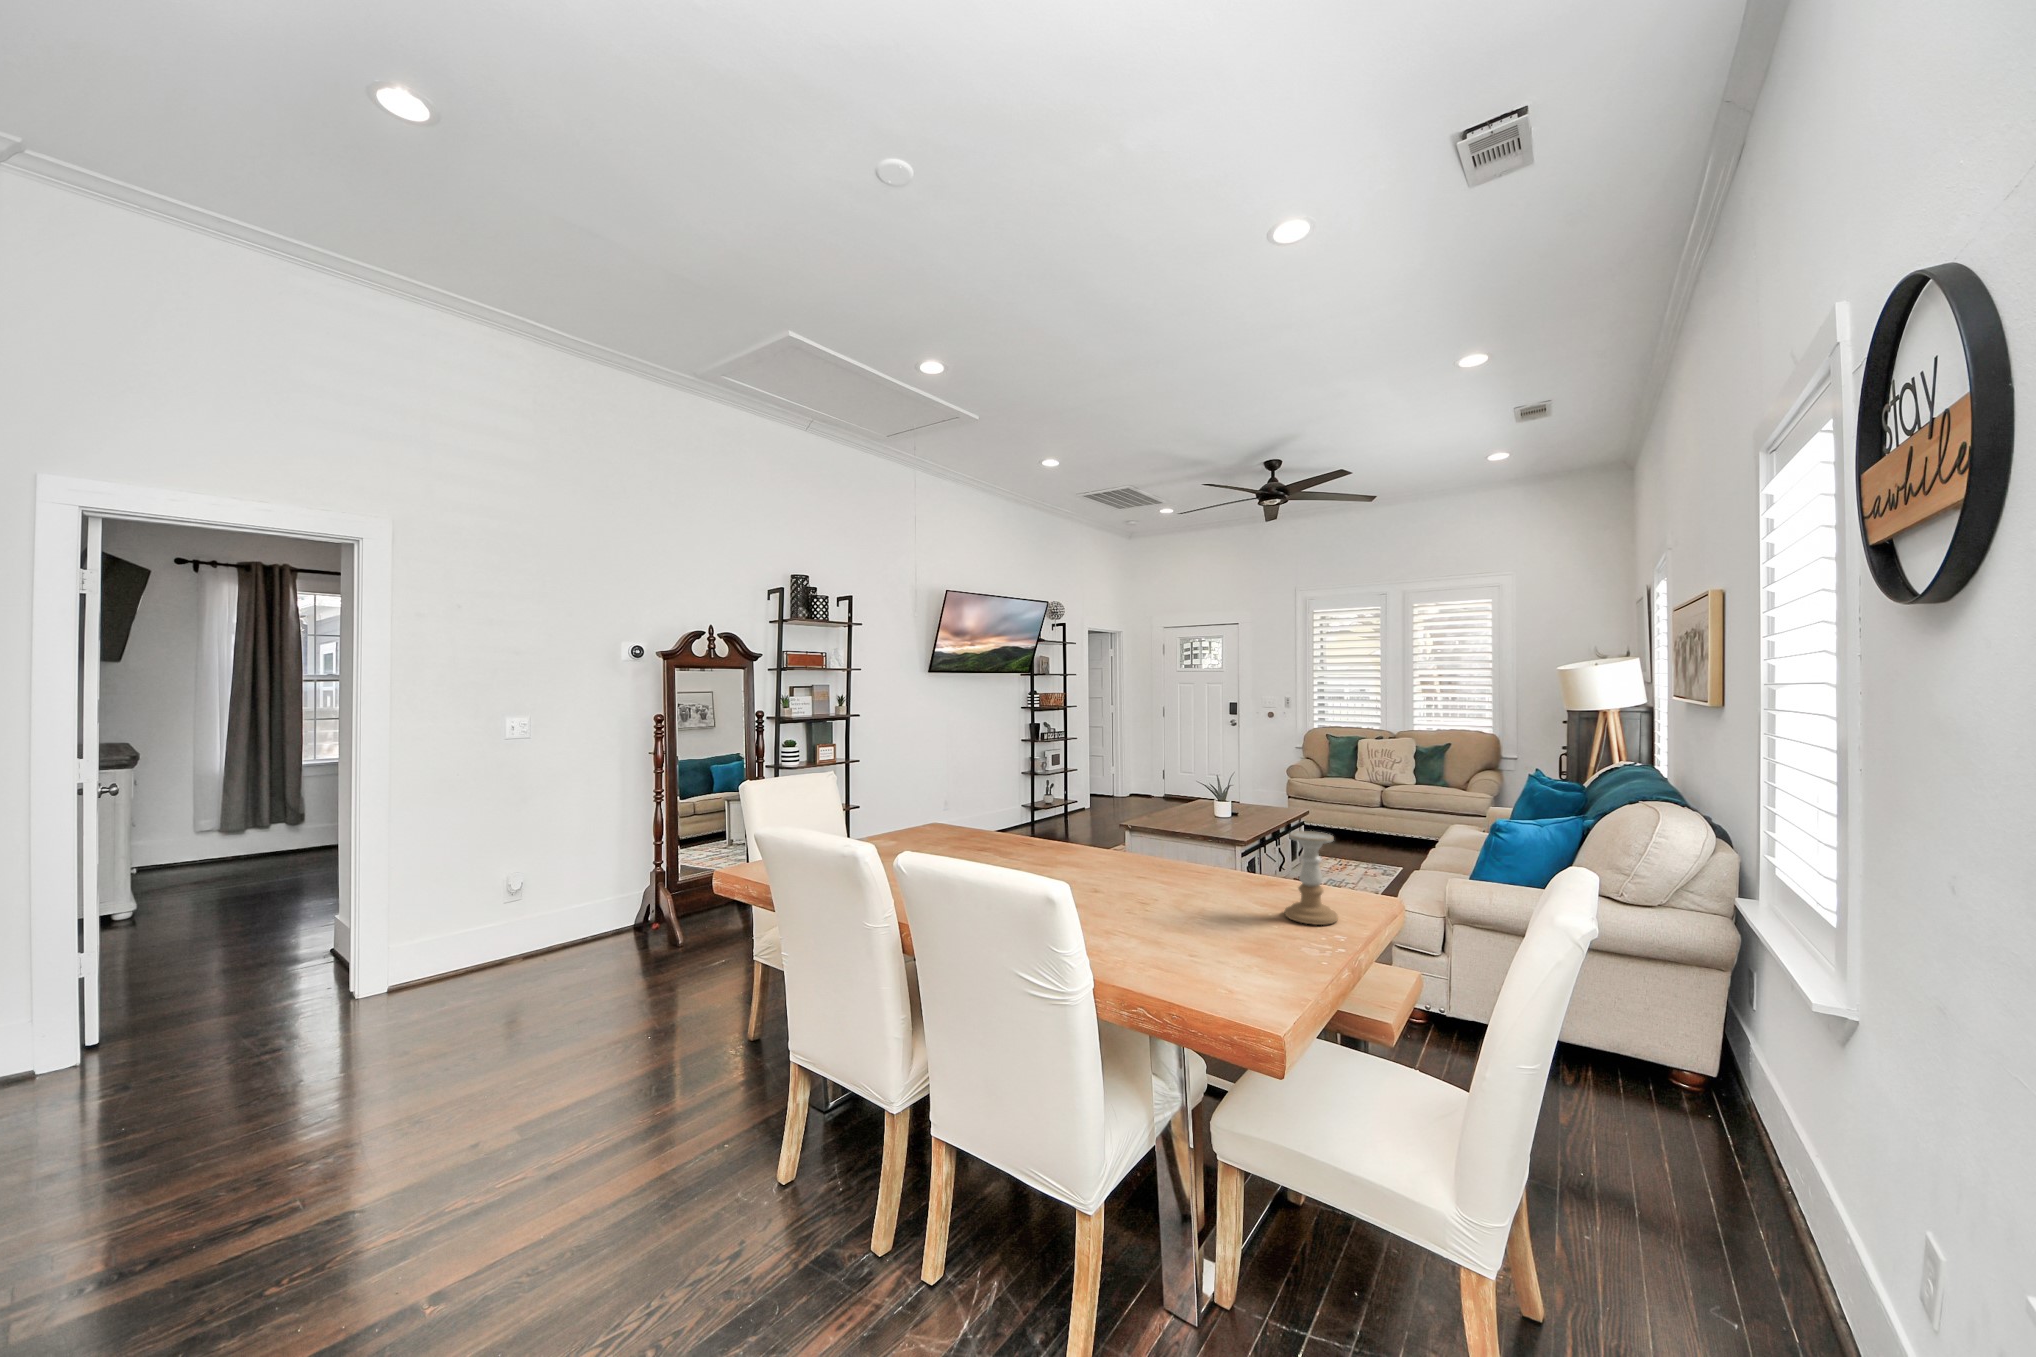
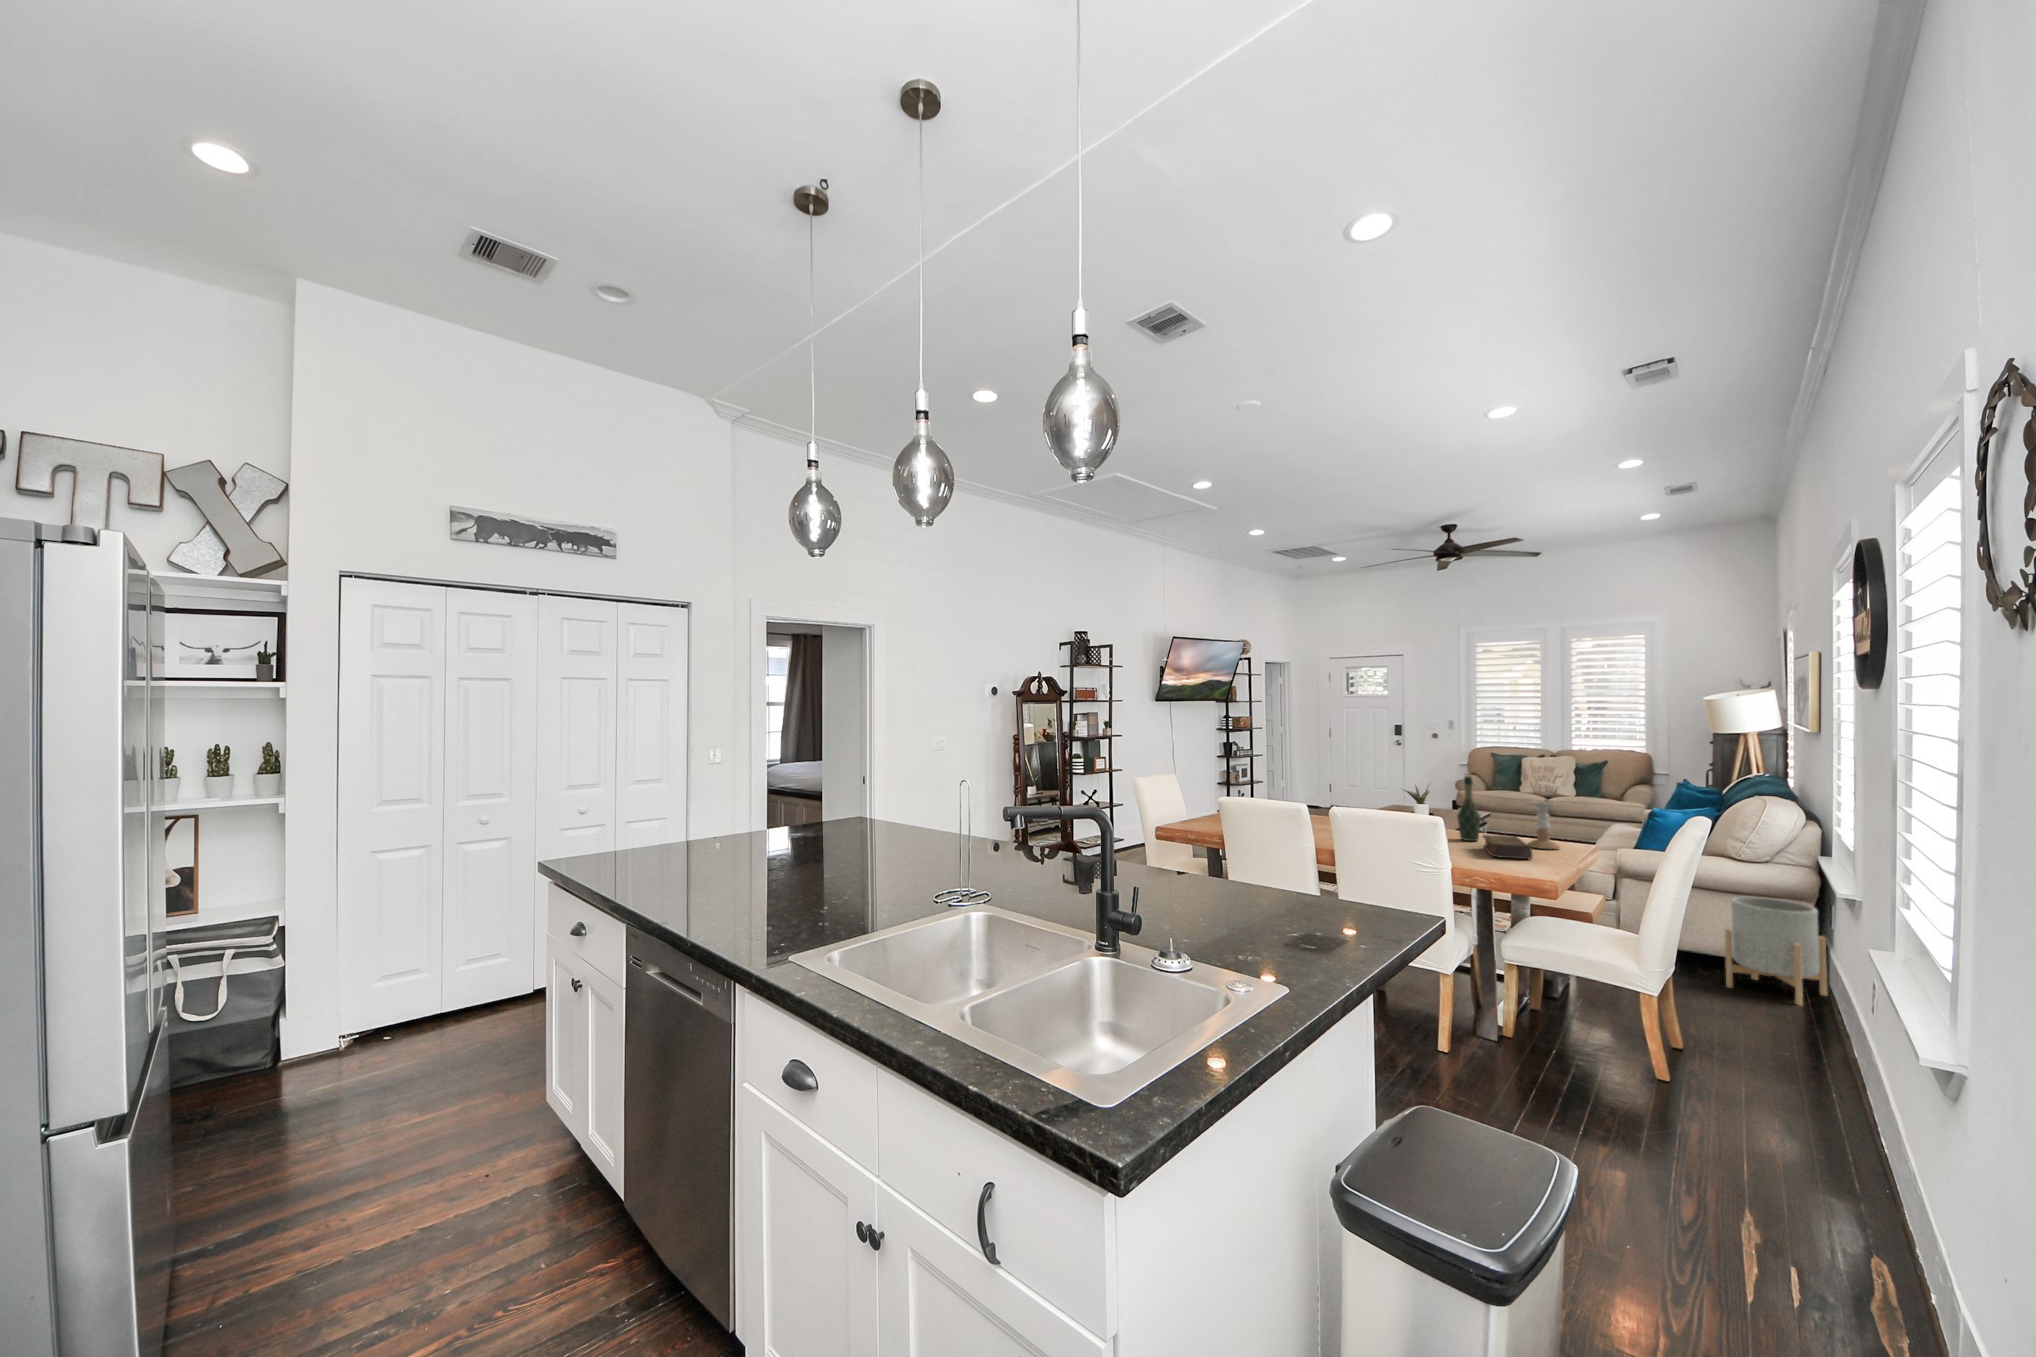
wine bottle: none [1177,785,1214,902] -> present [1457,776,1481,841]
book: none [1200,897,1273,960] -> present [1482,834,1532,859]
planter: none [1600,965,1751,1161] -> present [1725,897,1827,1005]

